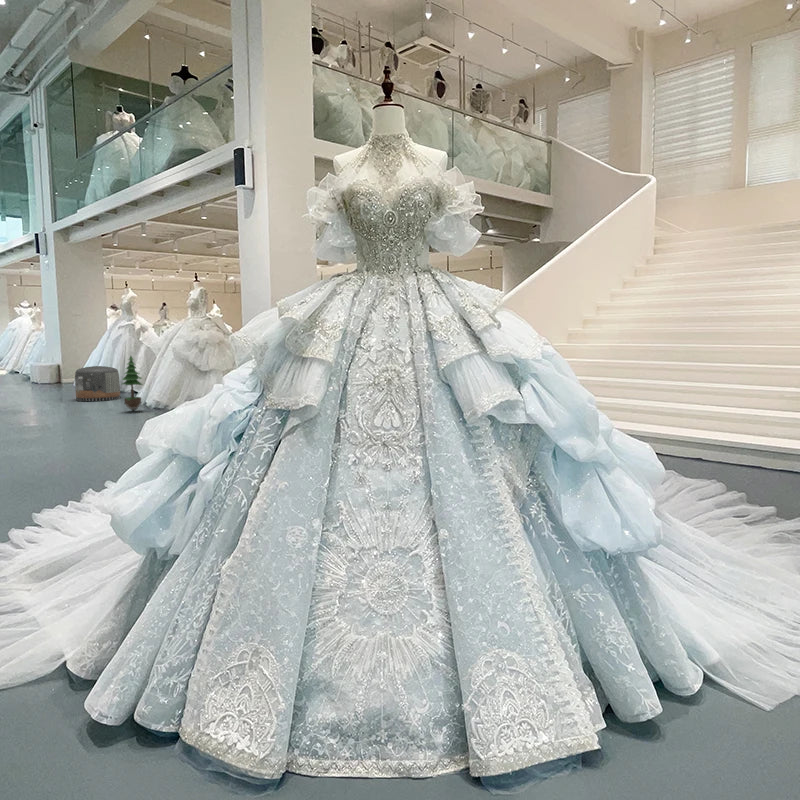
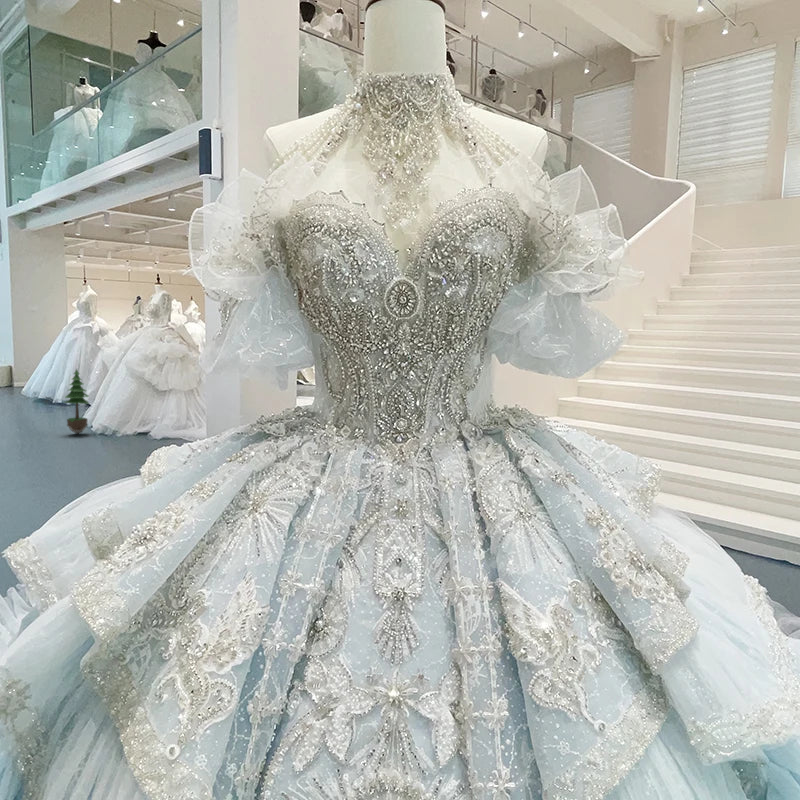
pouf: present [75,366,120,401] -> none [16,376,69,417]

